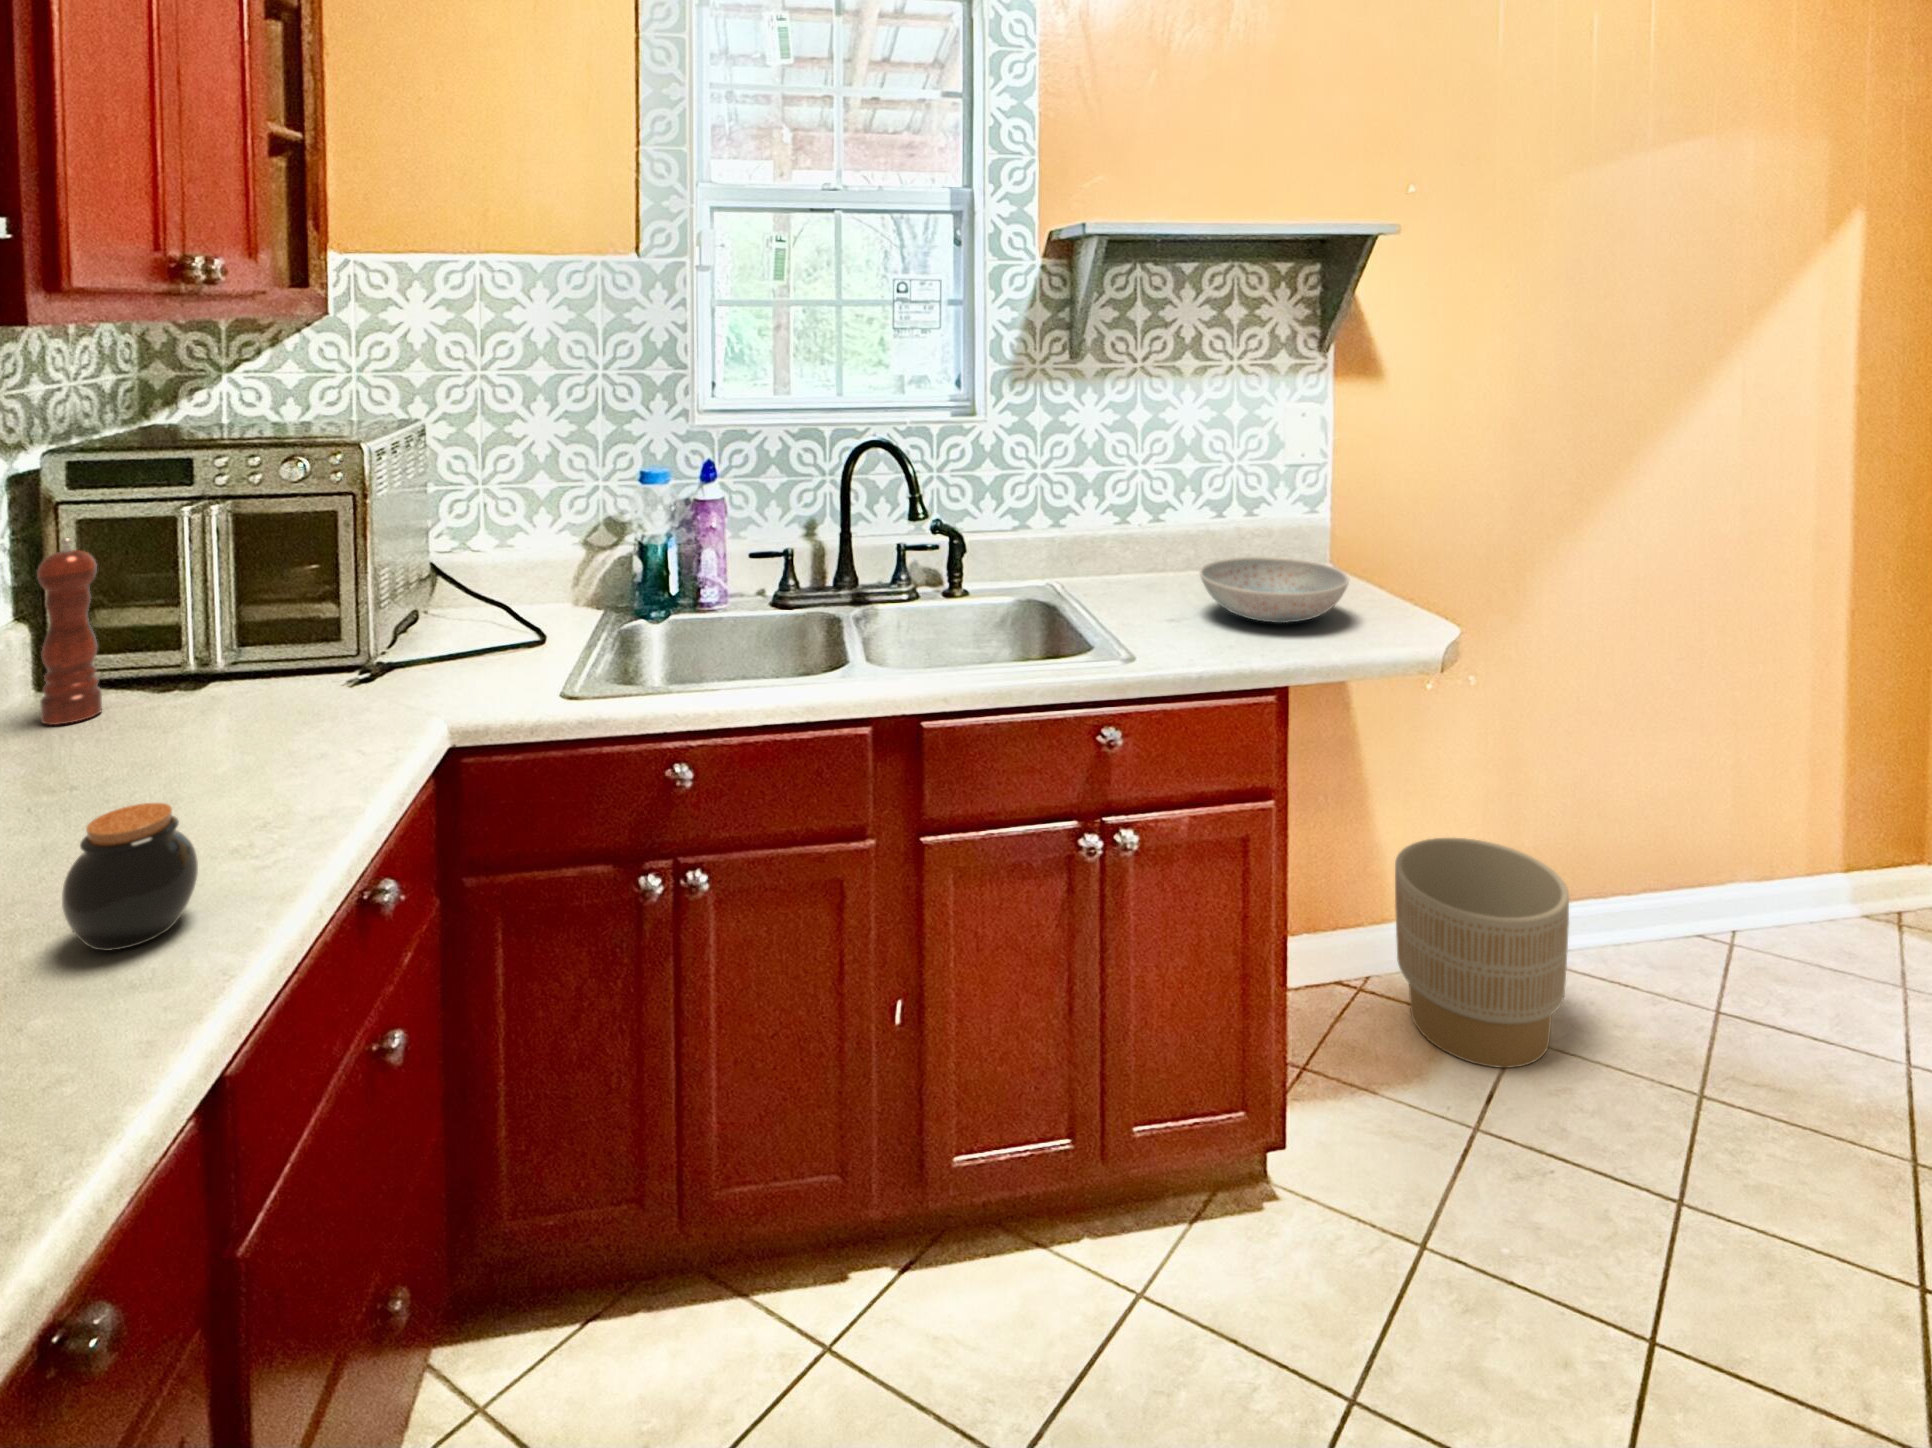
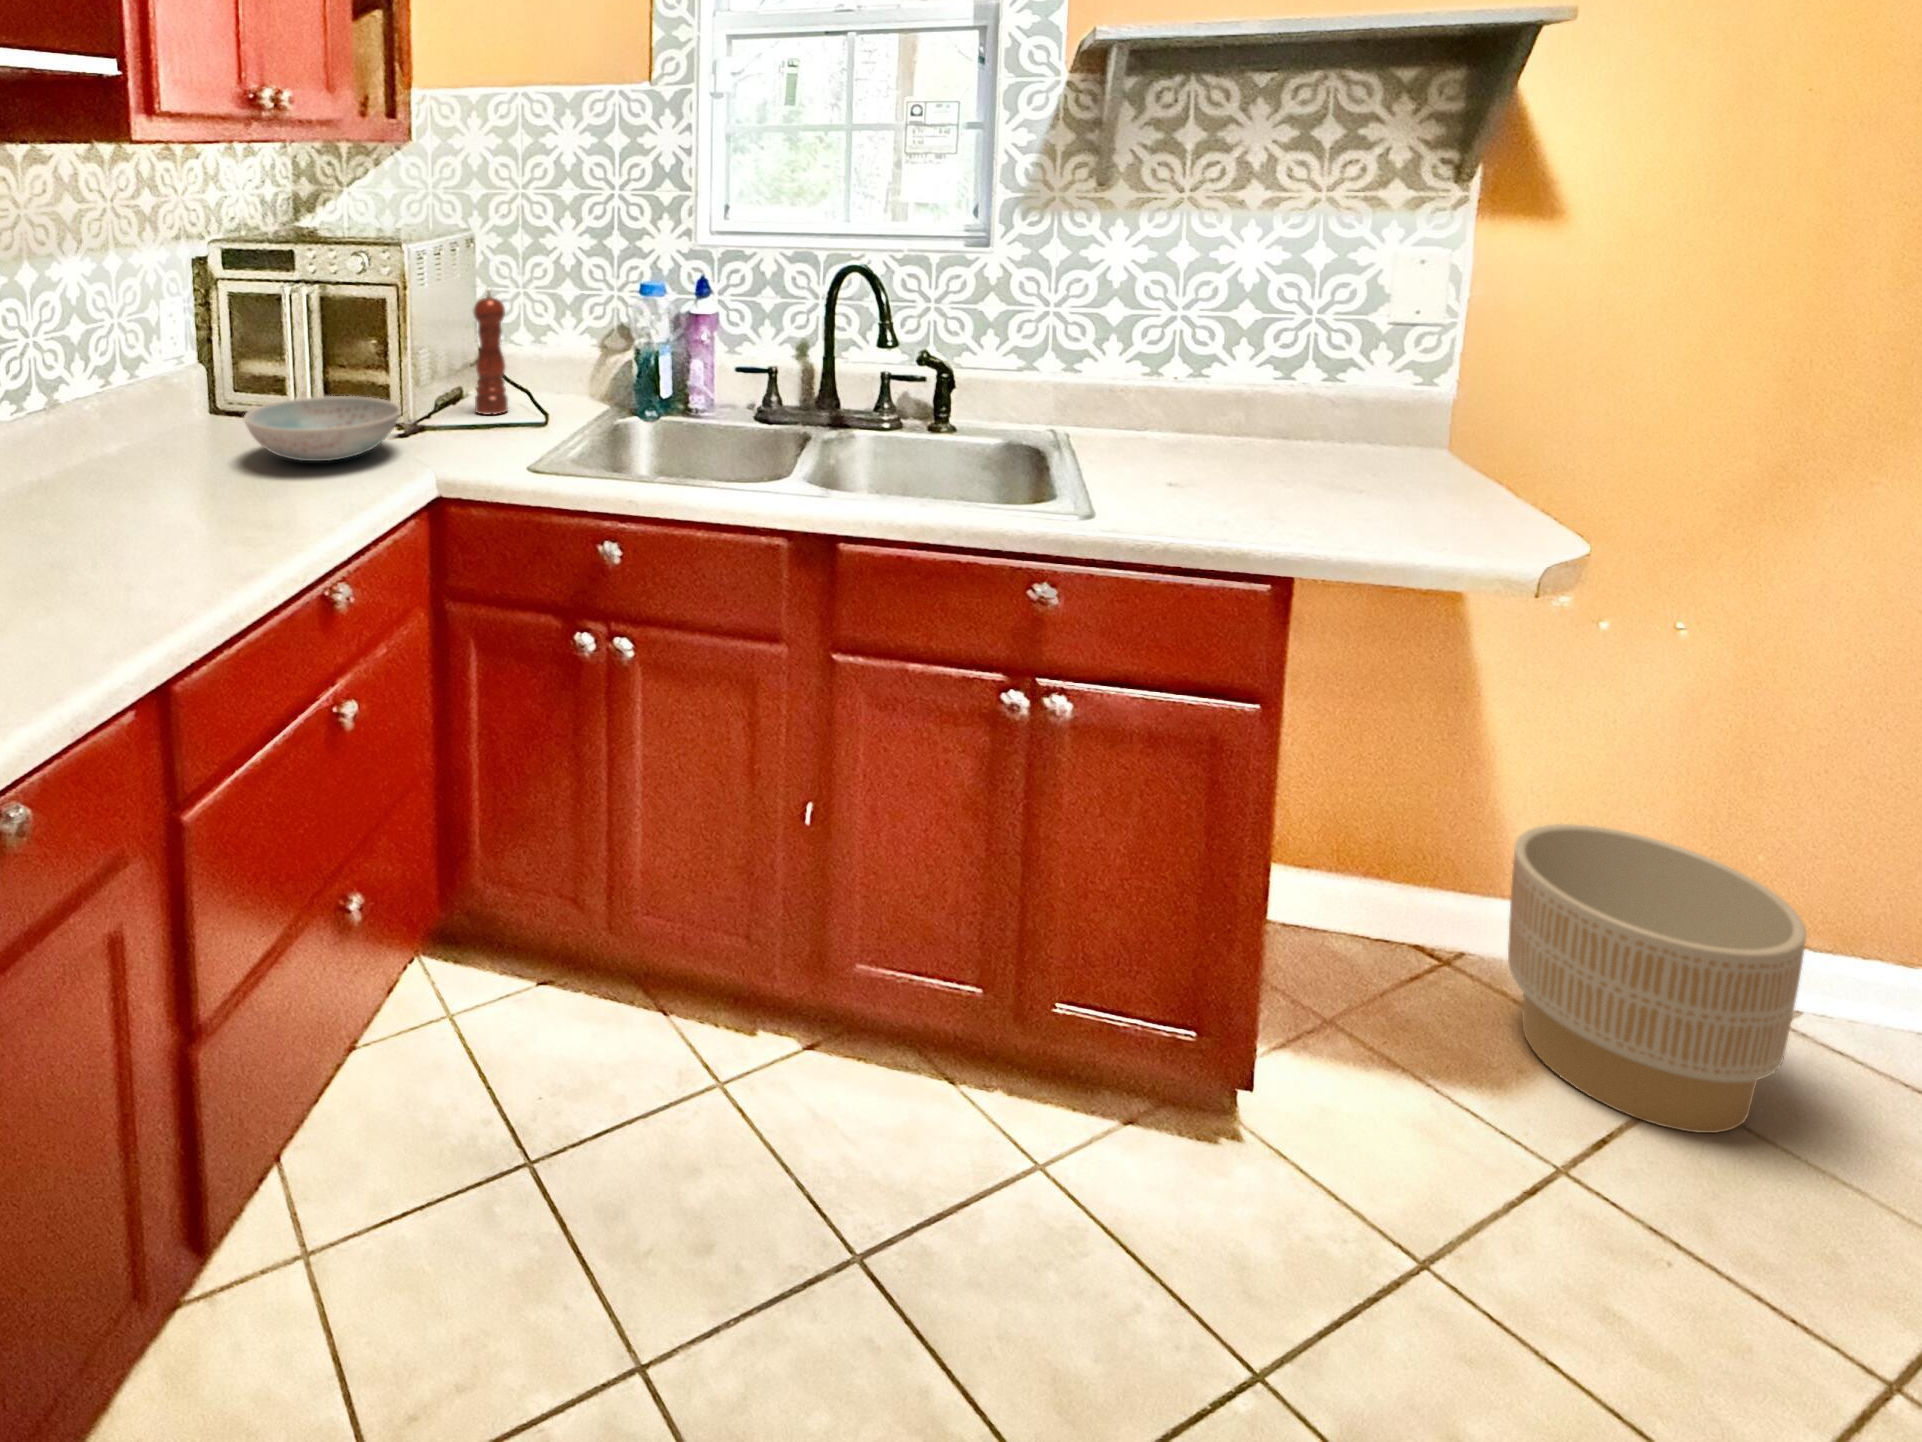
pepper mill: present [37,538,102,725] -> present [473,289,508,414]
dish: present [1200,557,1349,623] -> present [244,396,401,461]
jar: present [62,803,198,951] -> none [140,473,219,565]

